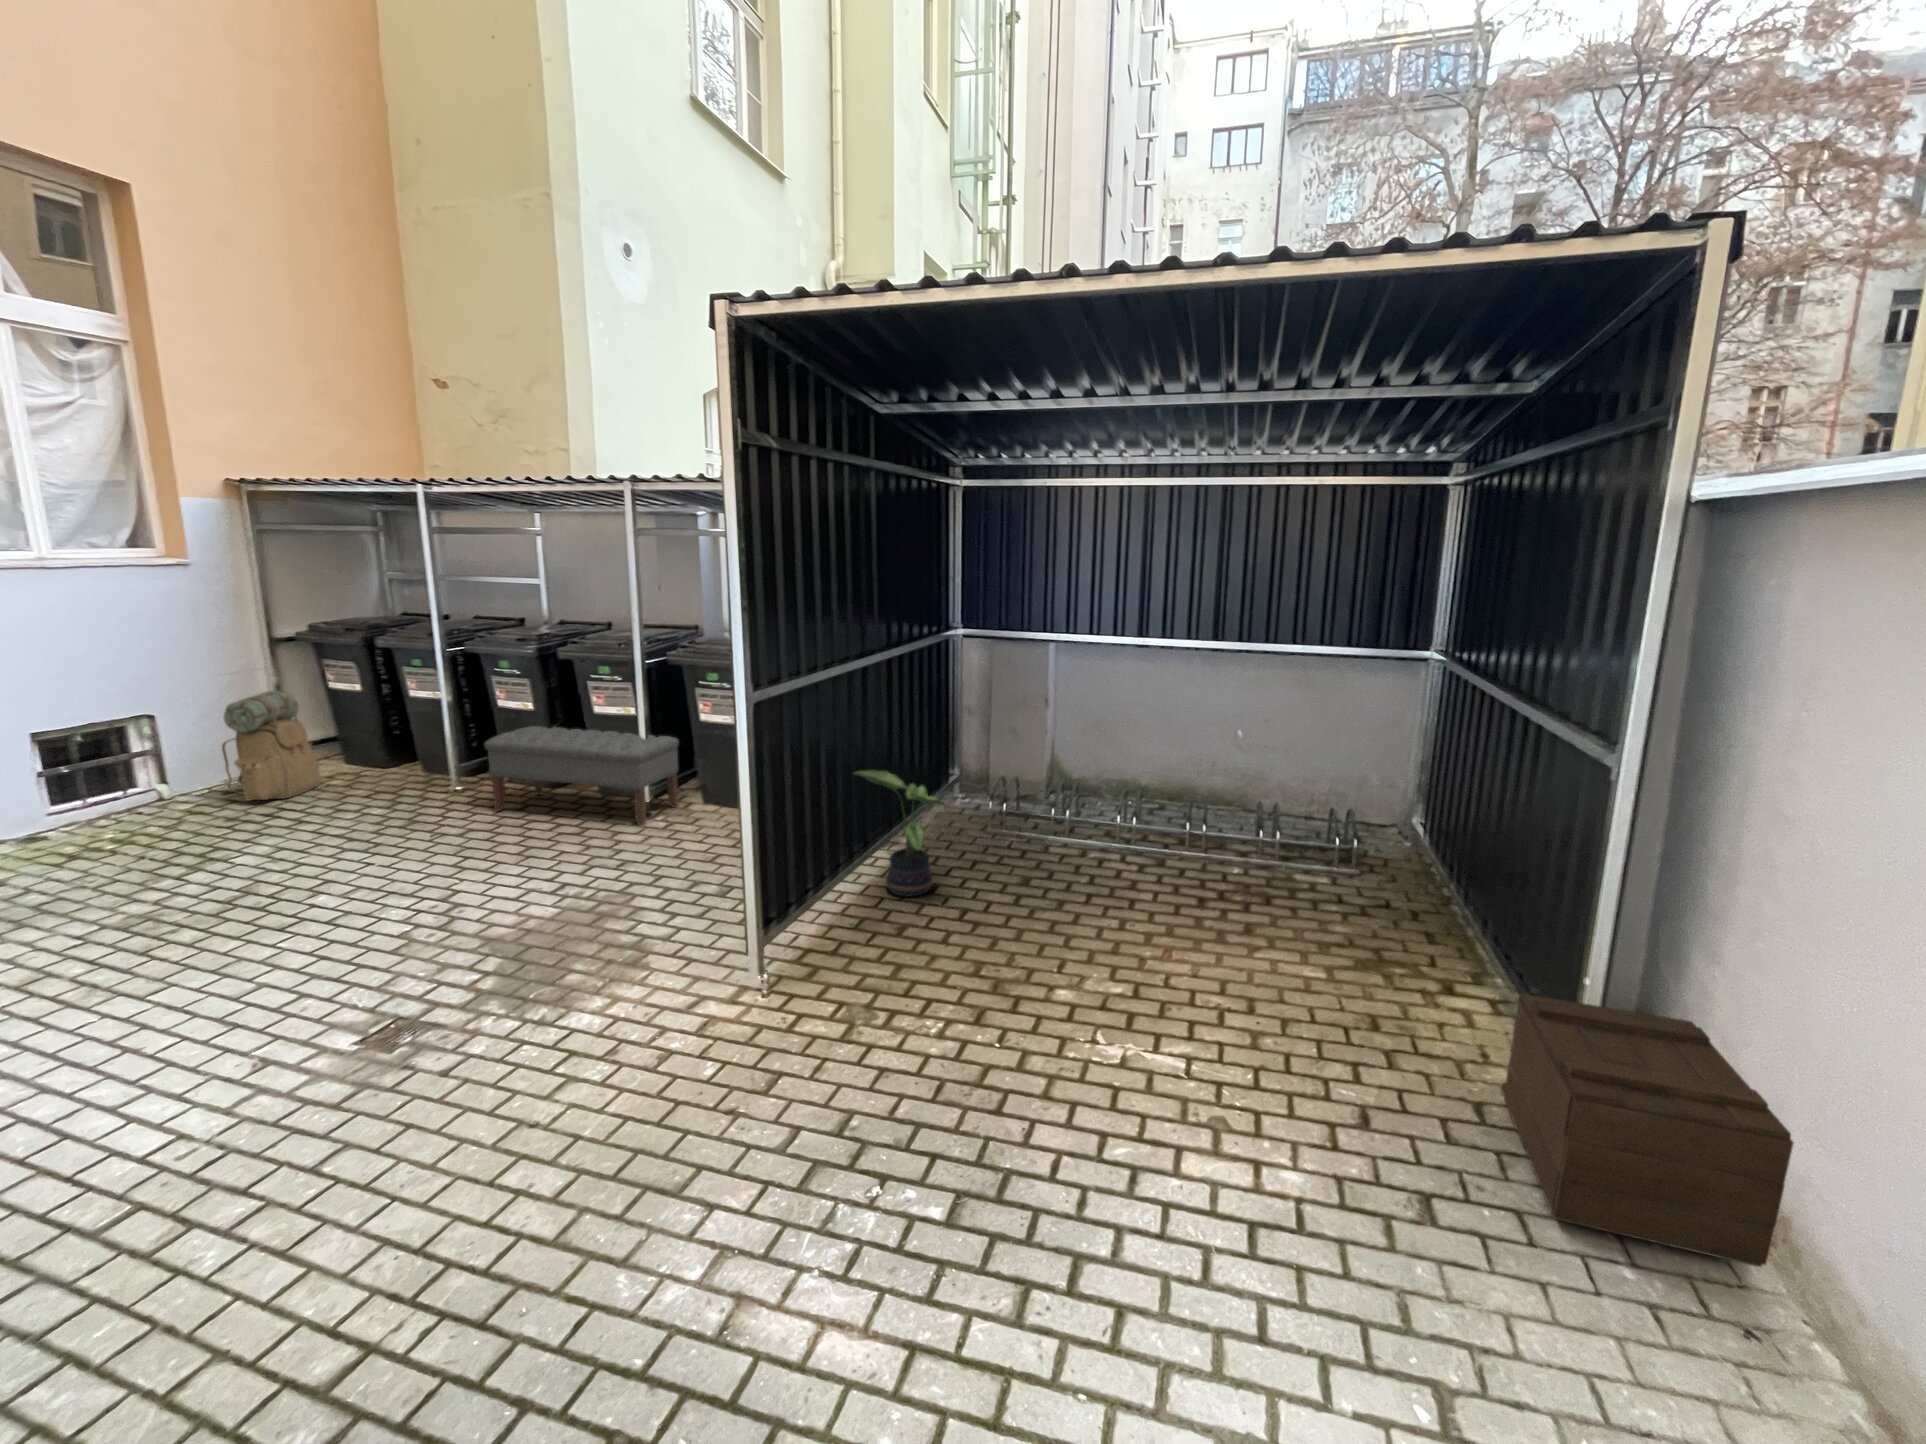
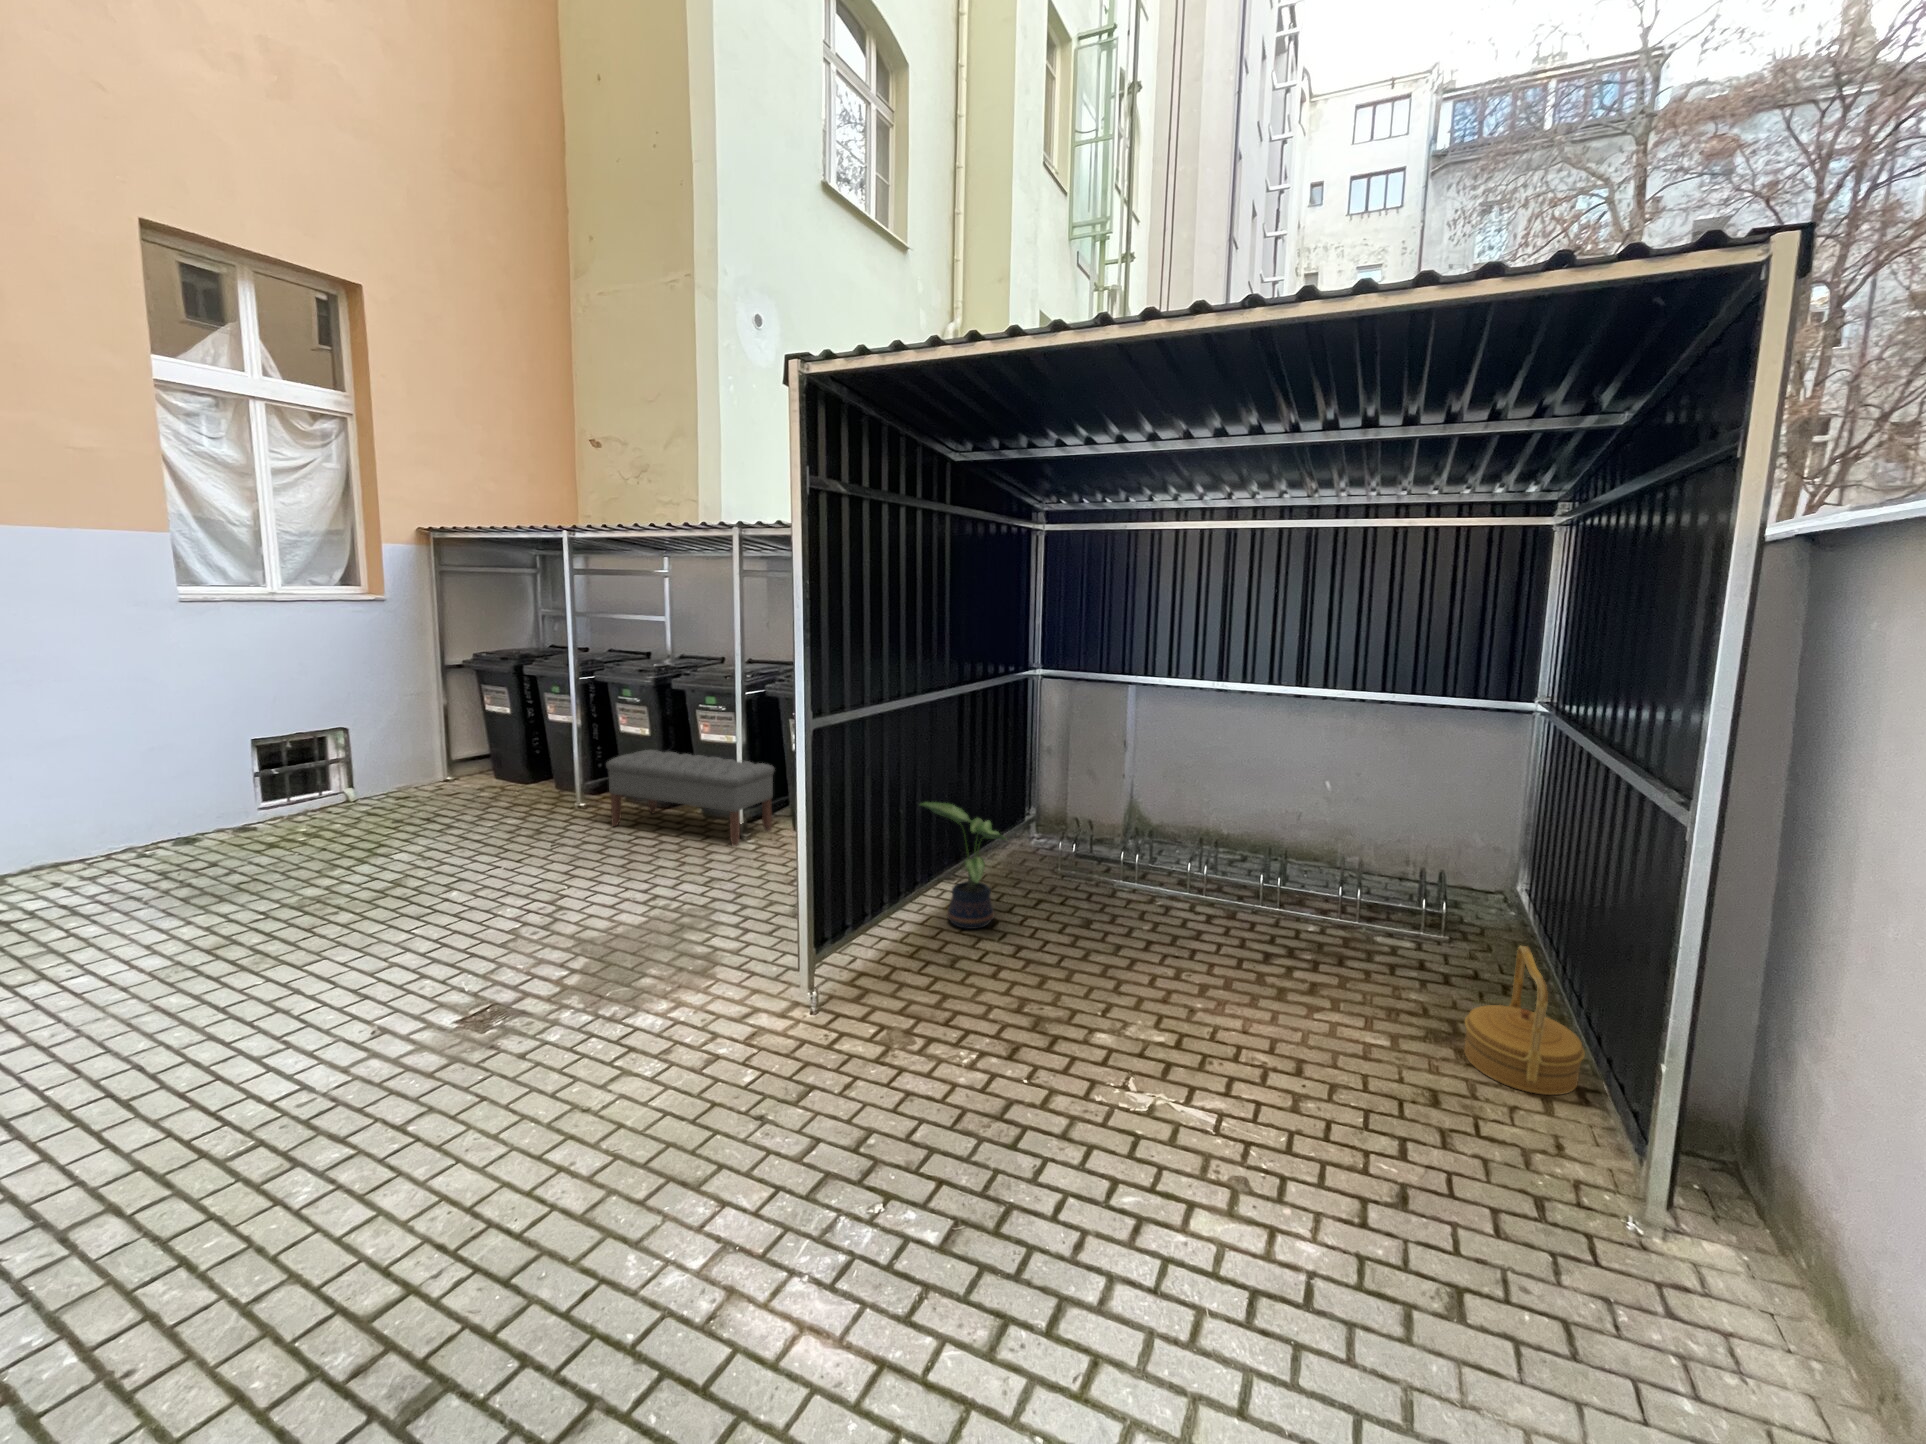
backpack: present [222,690,320,801] -> none [398,710,476,806]
woven basket: none [1392,877,1499,1011] -> present [1464,946,1585,1095]
wooden crate: present [1504,993,1793,1267] -> none [1569,1075,1895,1423]

